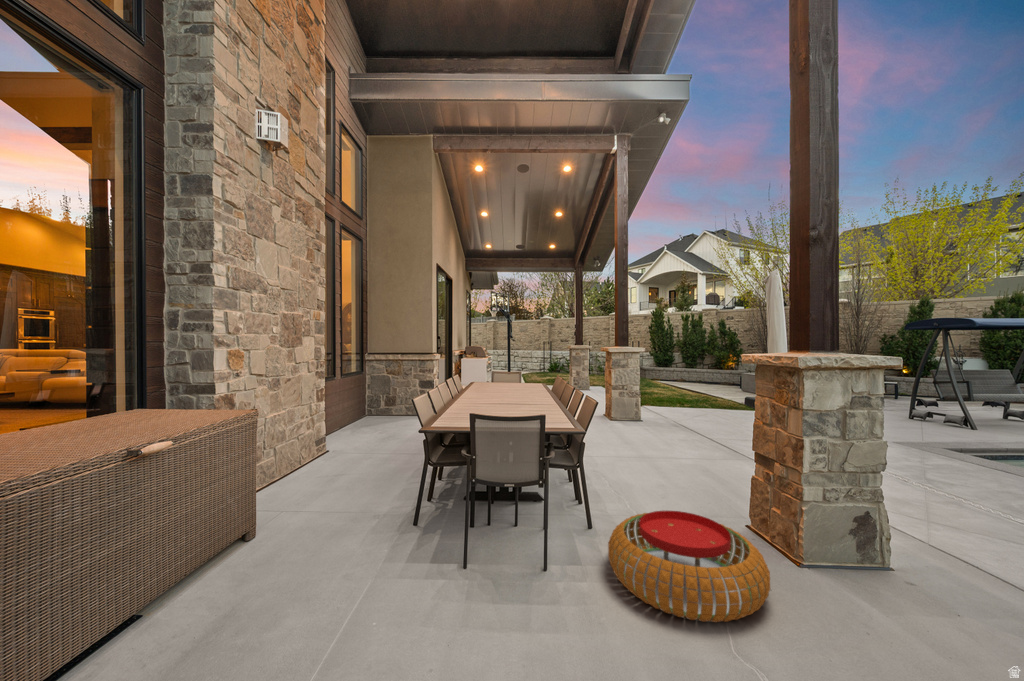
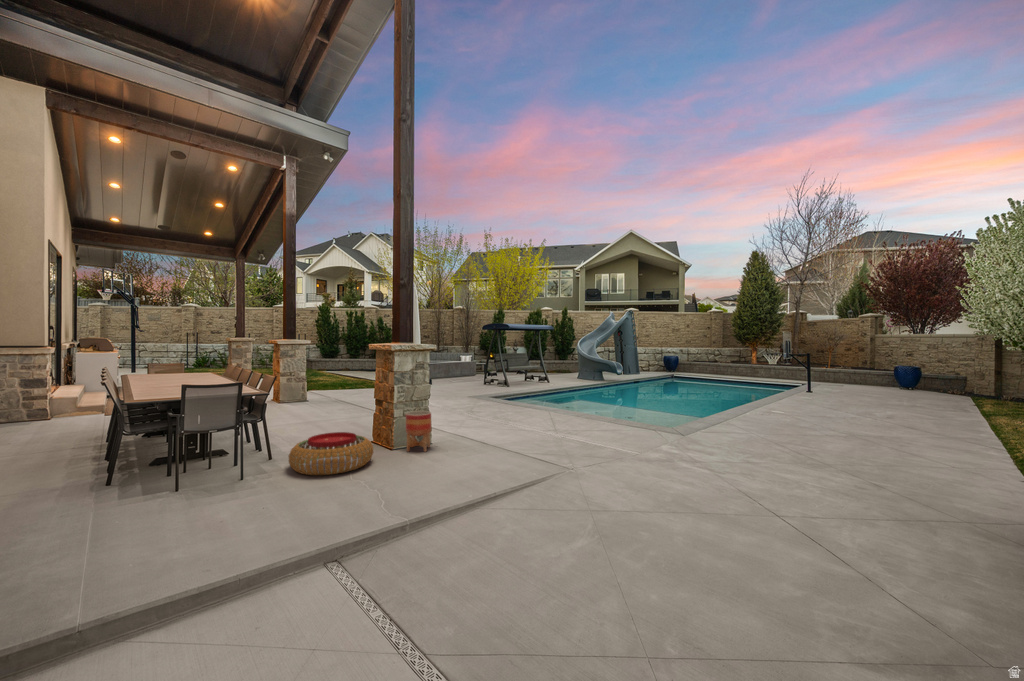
planter: none [836,497,911,608] -> present [406,411,431,452]

